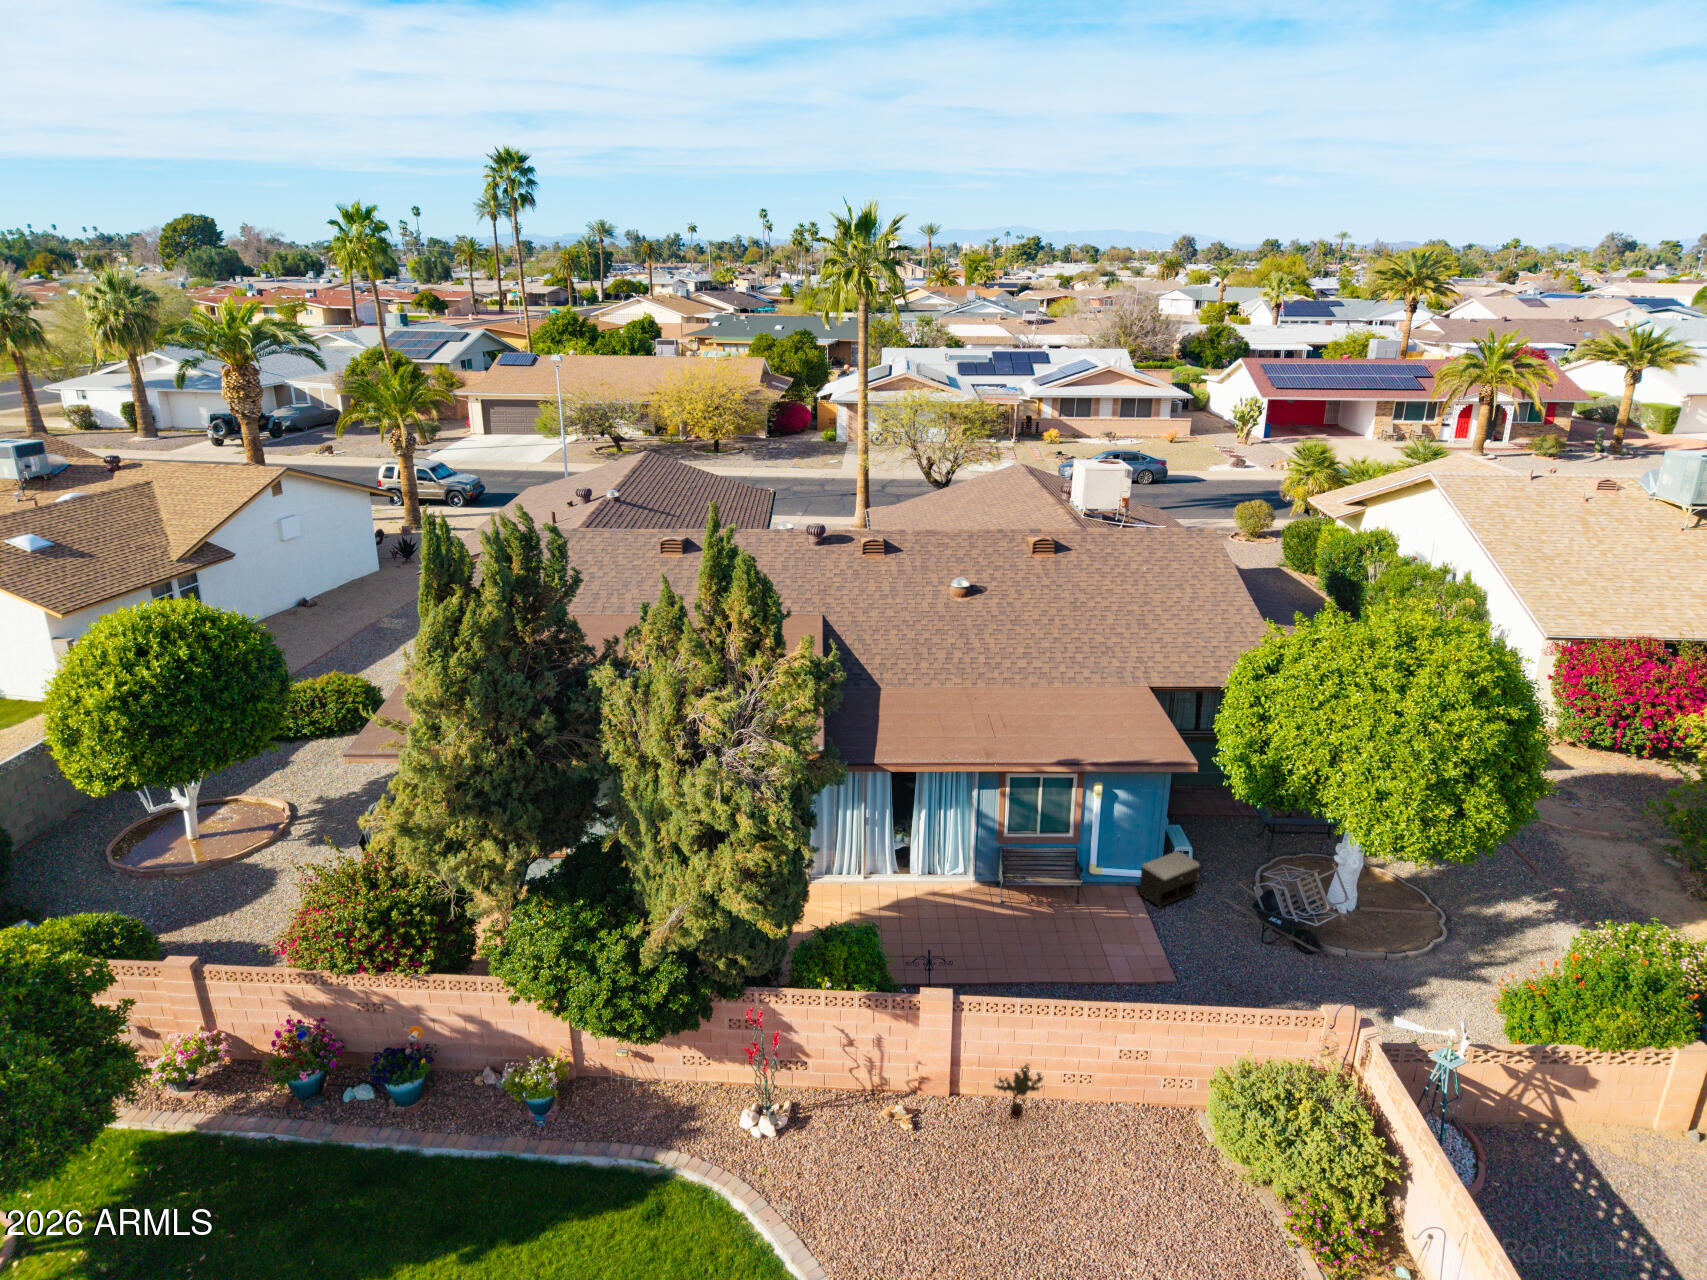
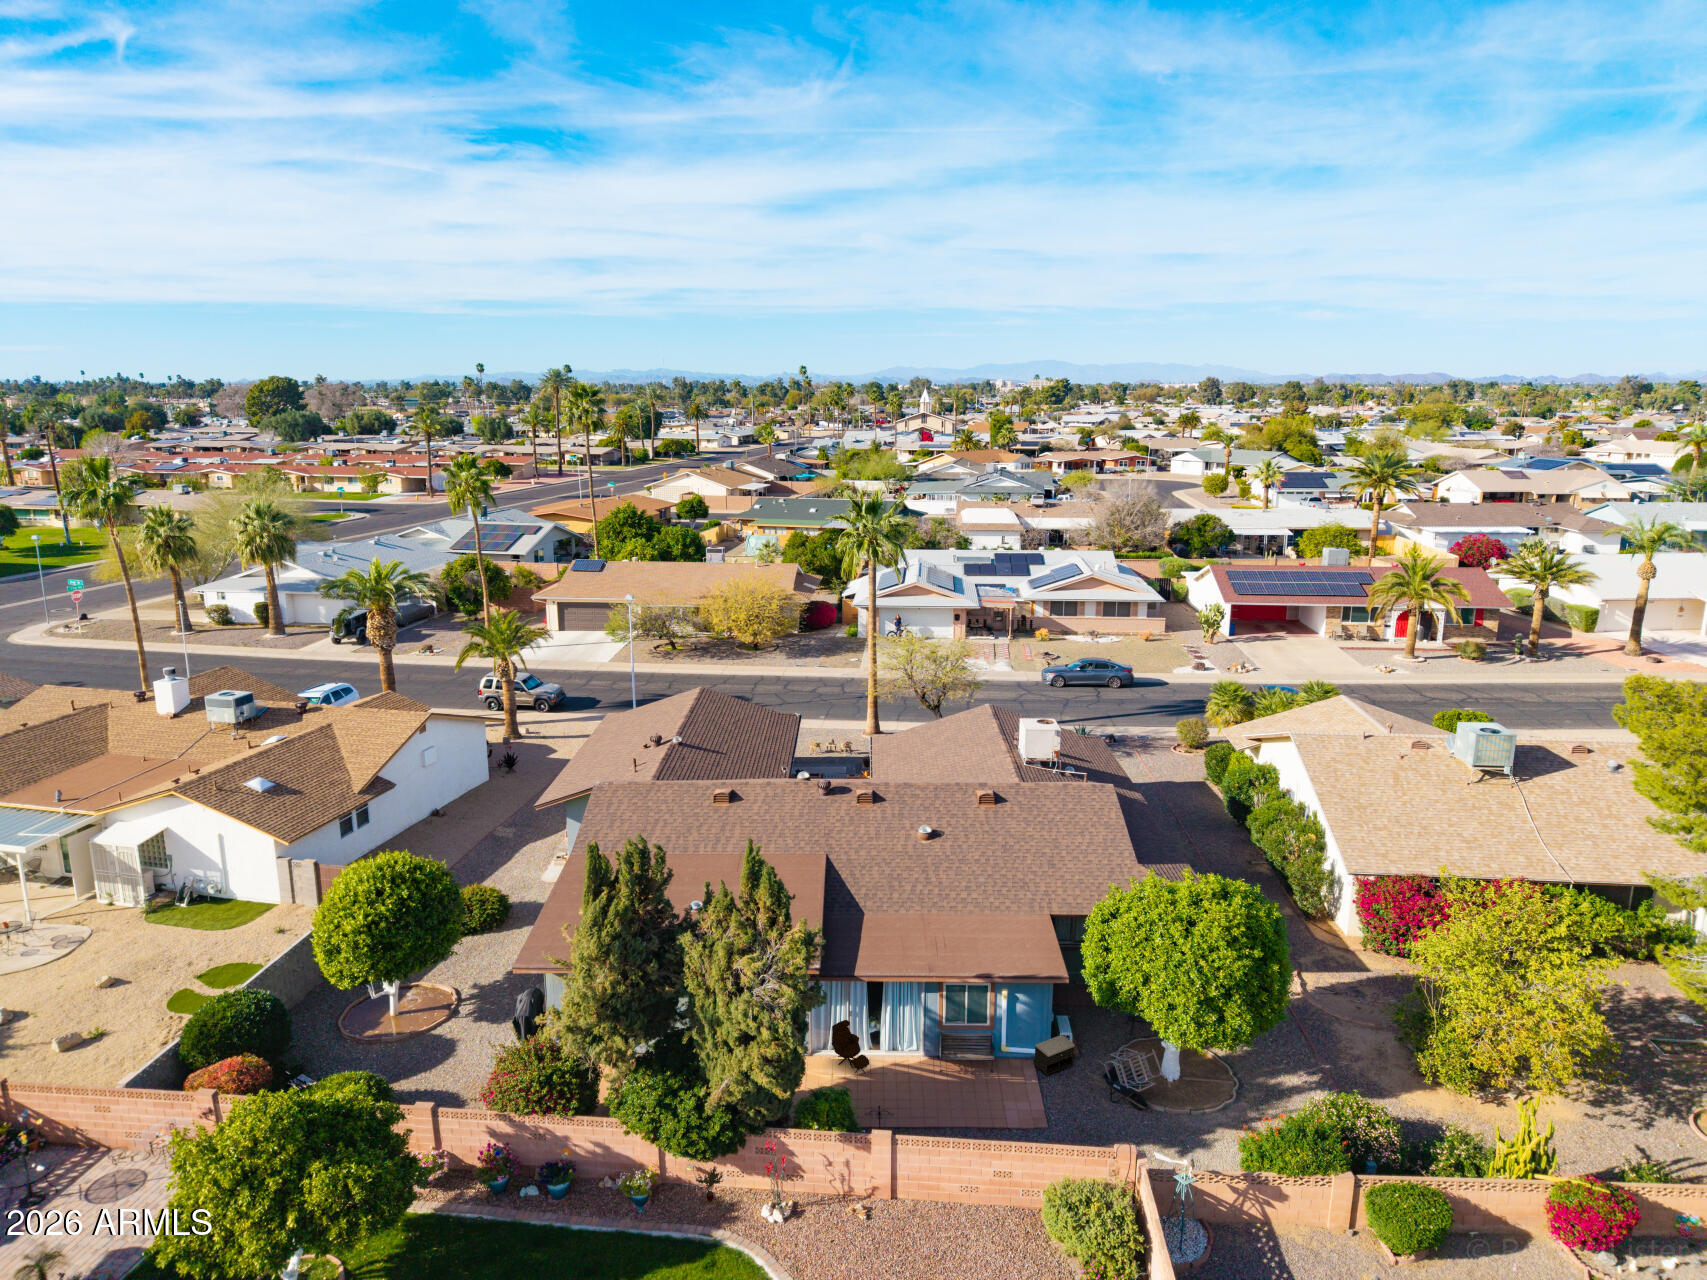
lounge chair: none [839,833,897,908] -> present [831,1020,870,1073]
potted tree: present [994,1064,1043,1118] -> present [696,1166,723,1201]

